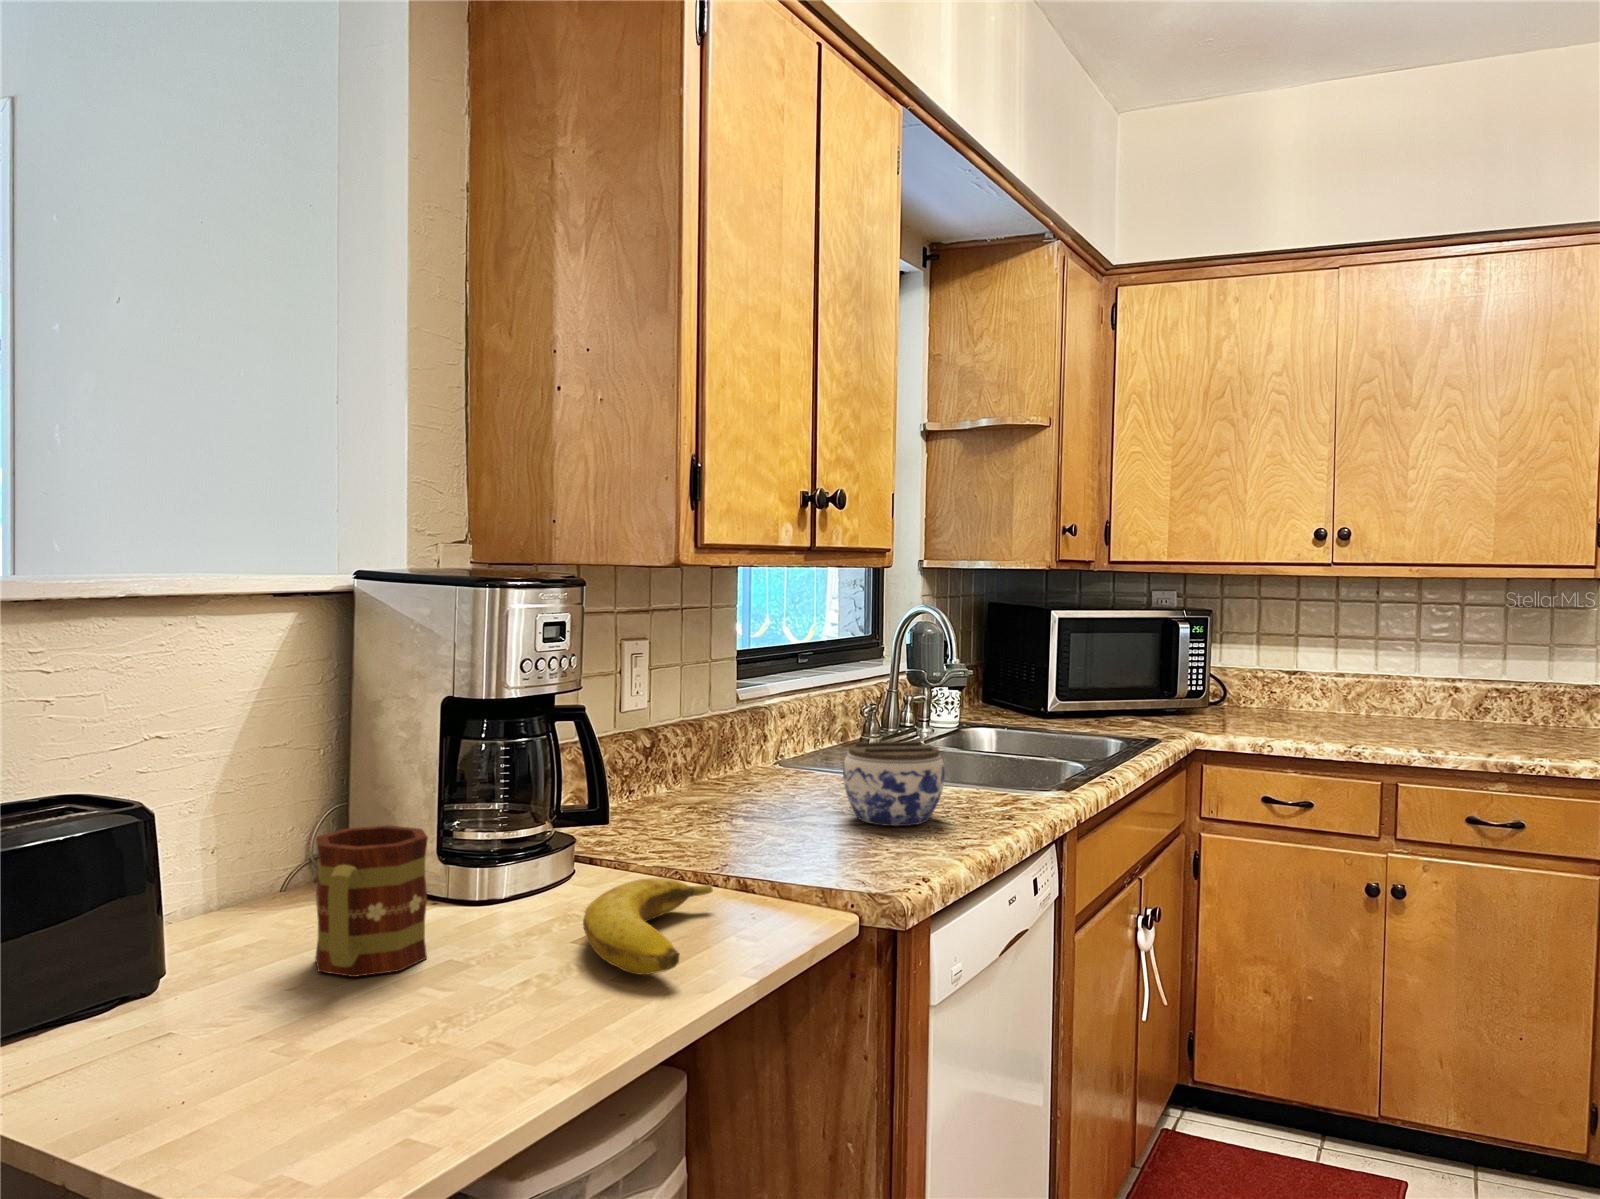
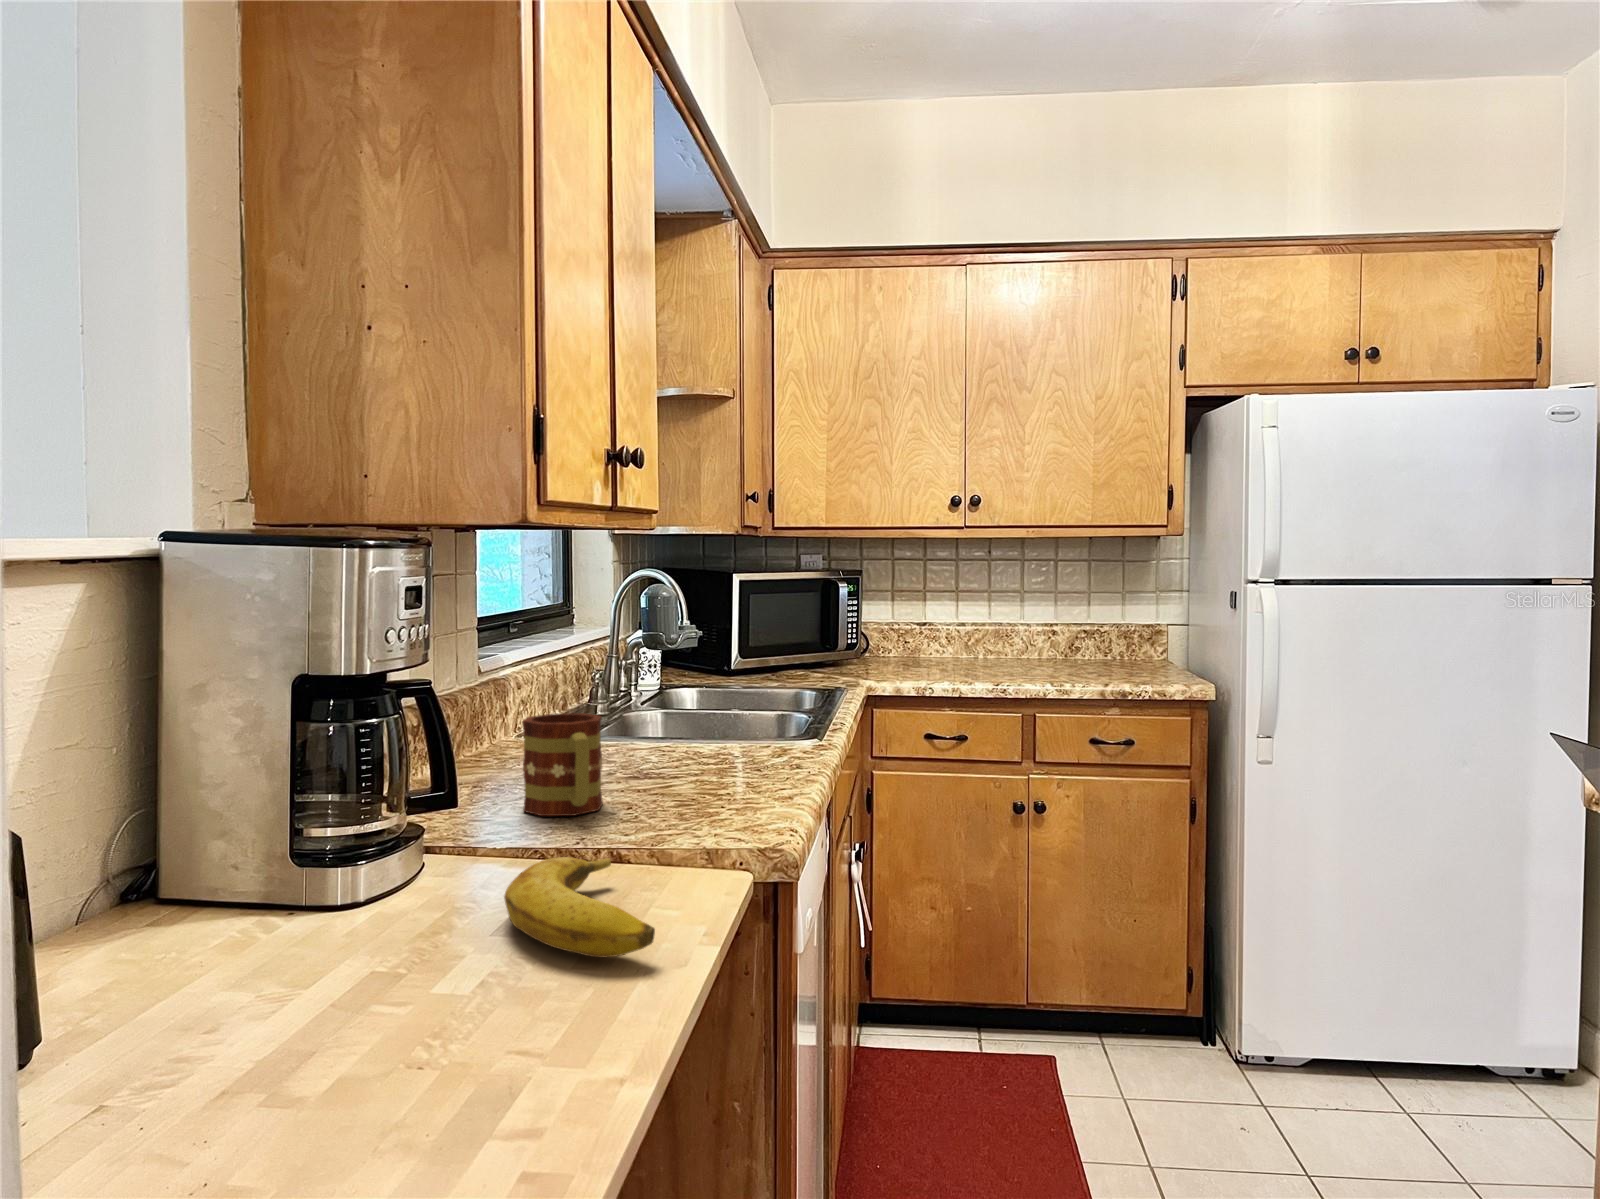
jar: present [843,742,945,826] -> none [646,701,747,785]
mug: present [315,826,428,977] -> present [522,713,603,816]

